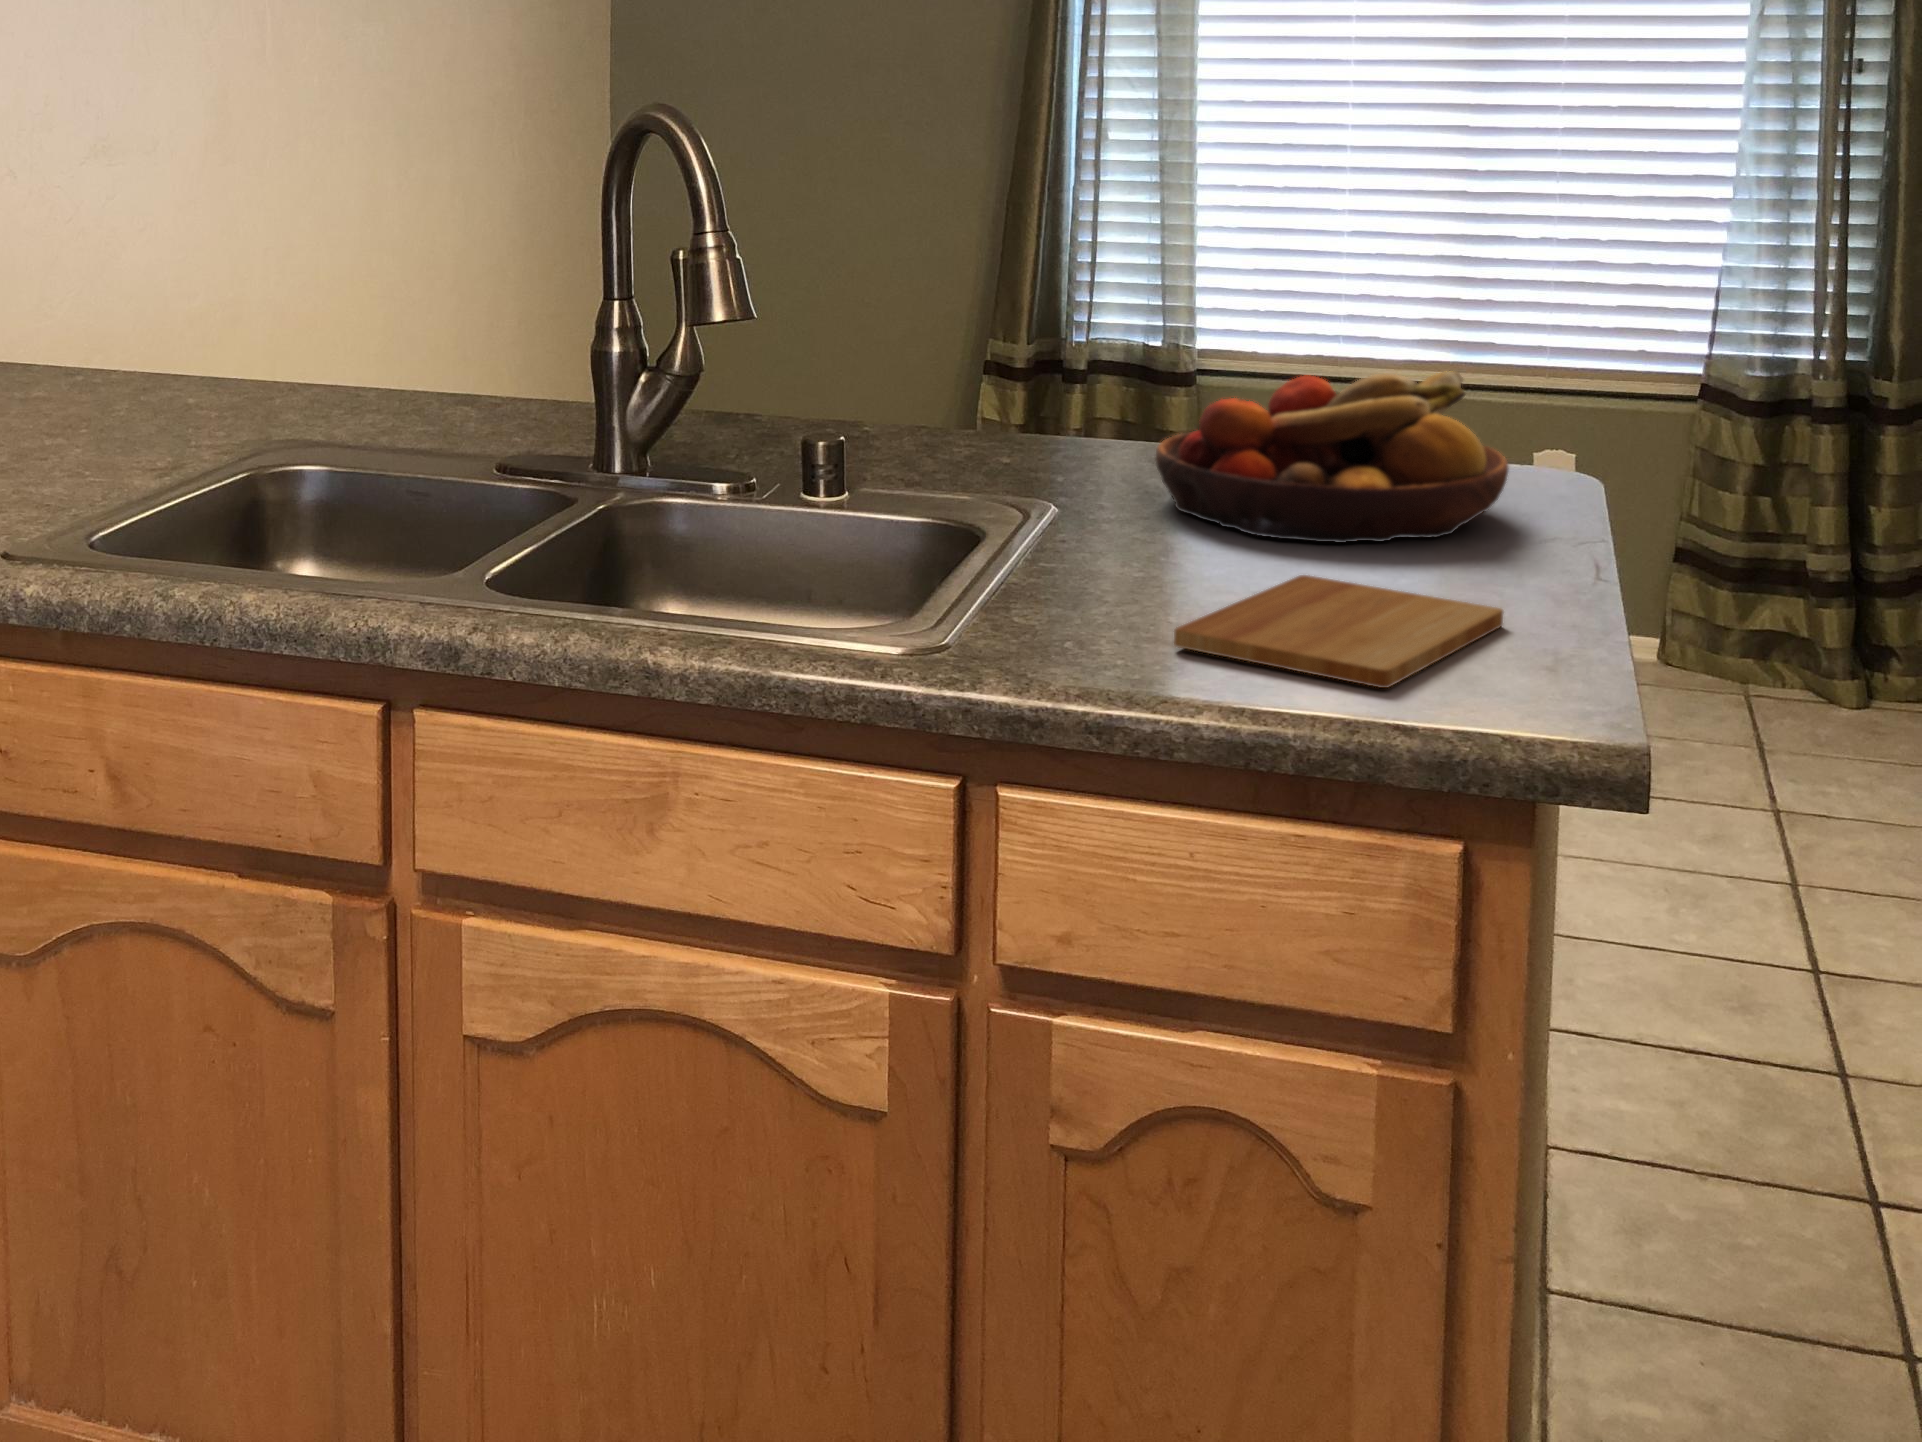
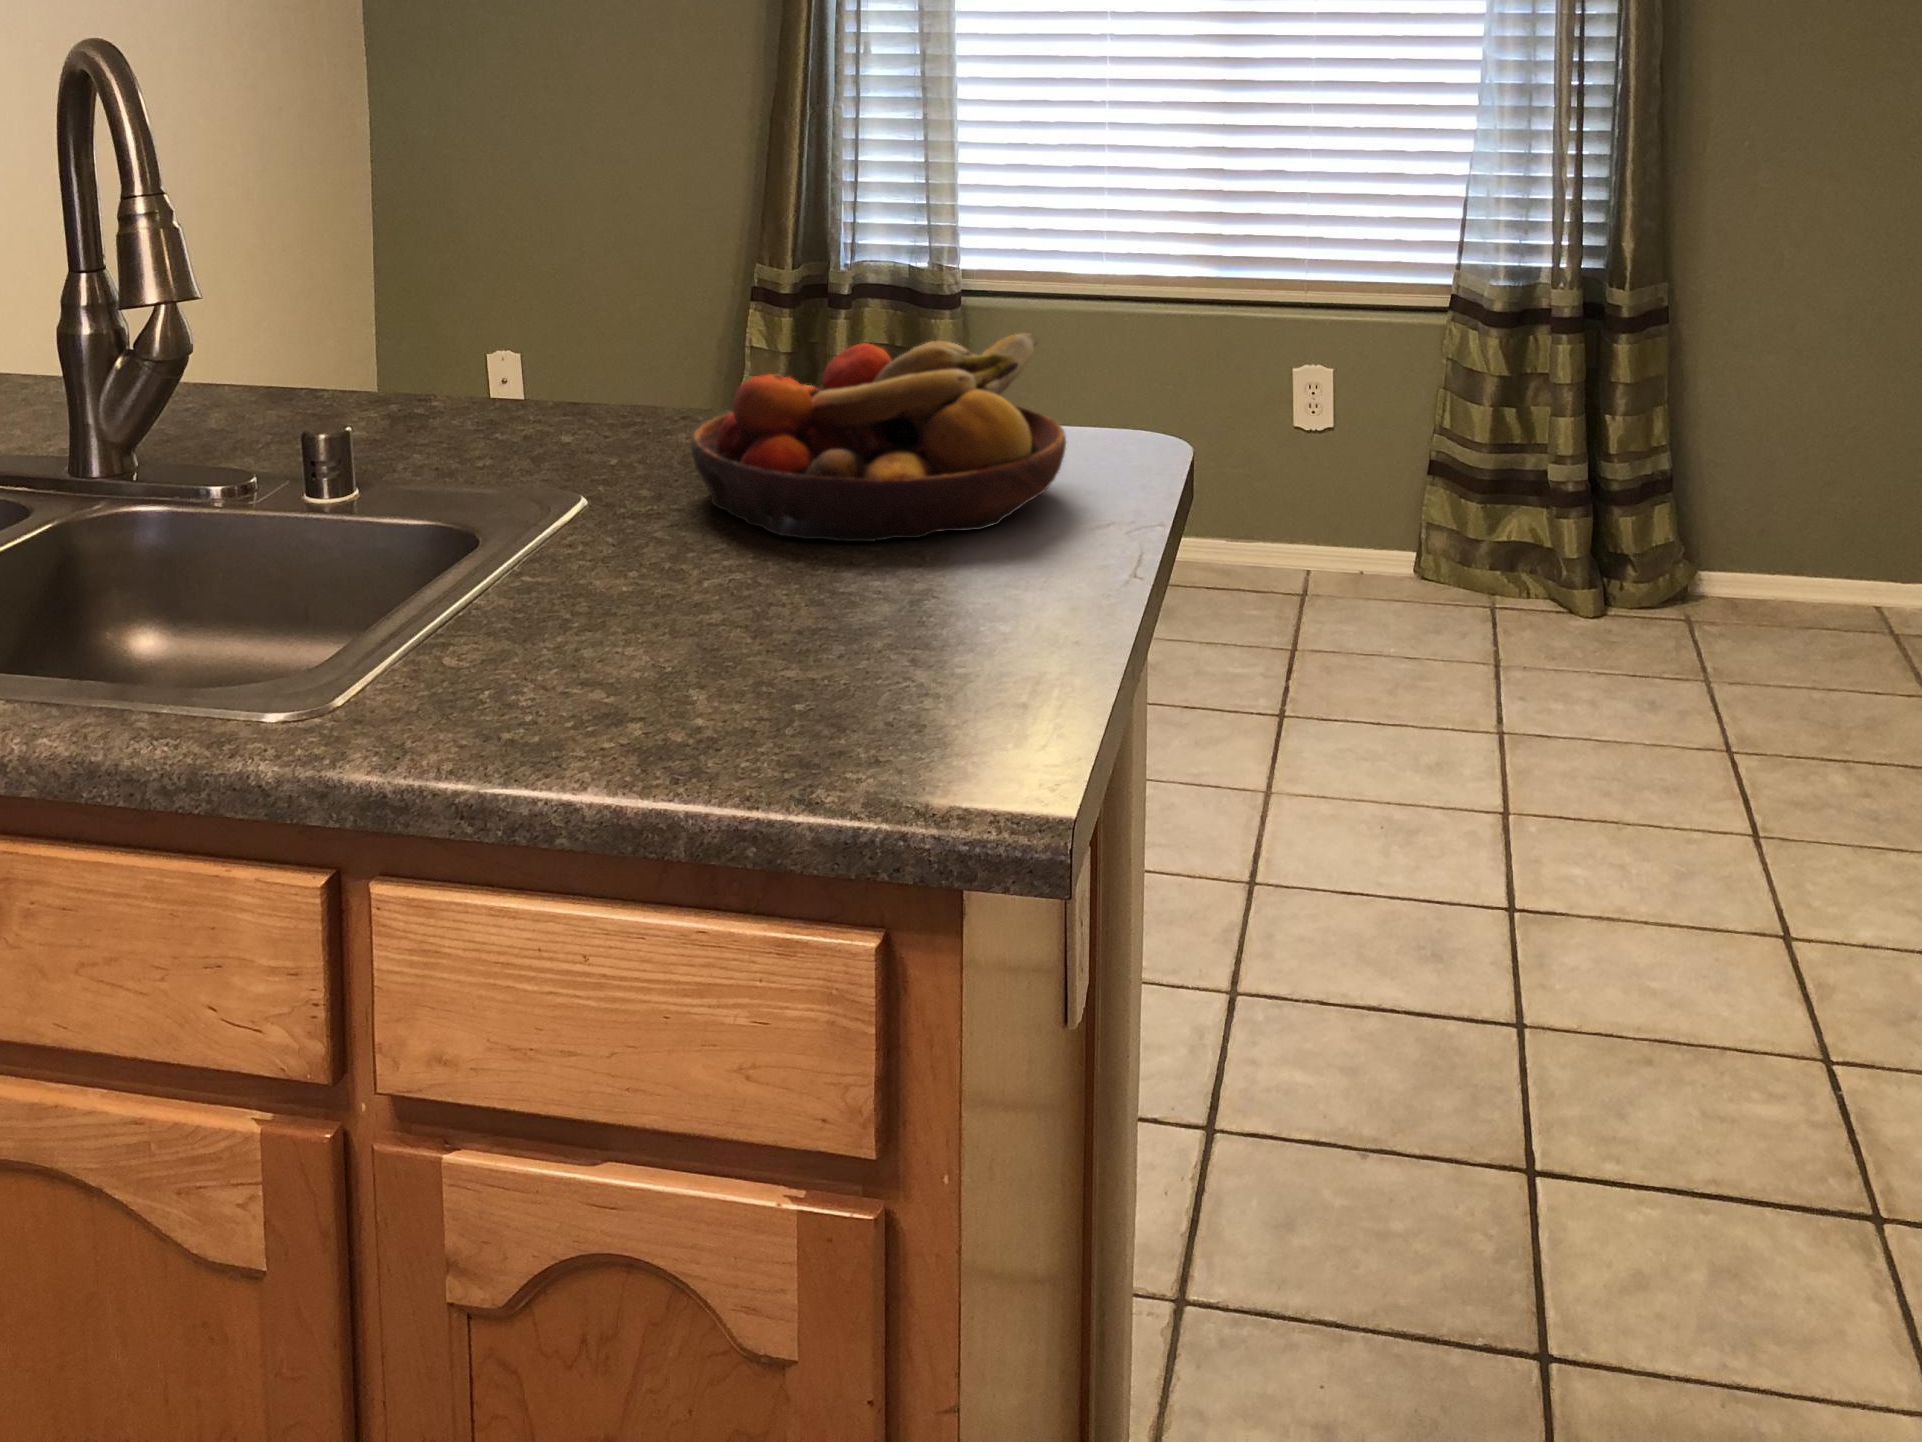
cutting board: present [1174,575,1503,688] -> none [596,591,992,747]

